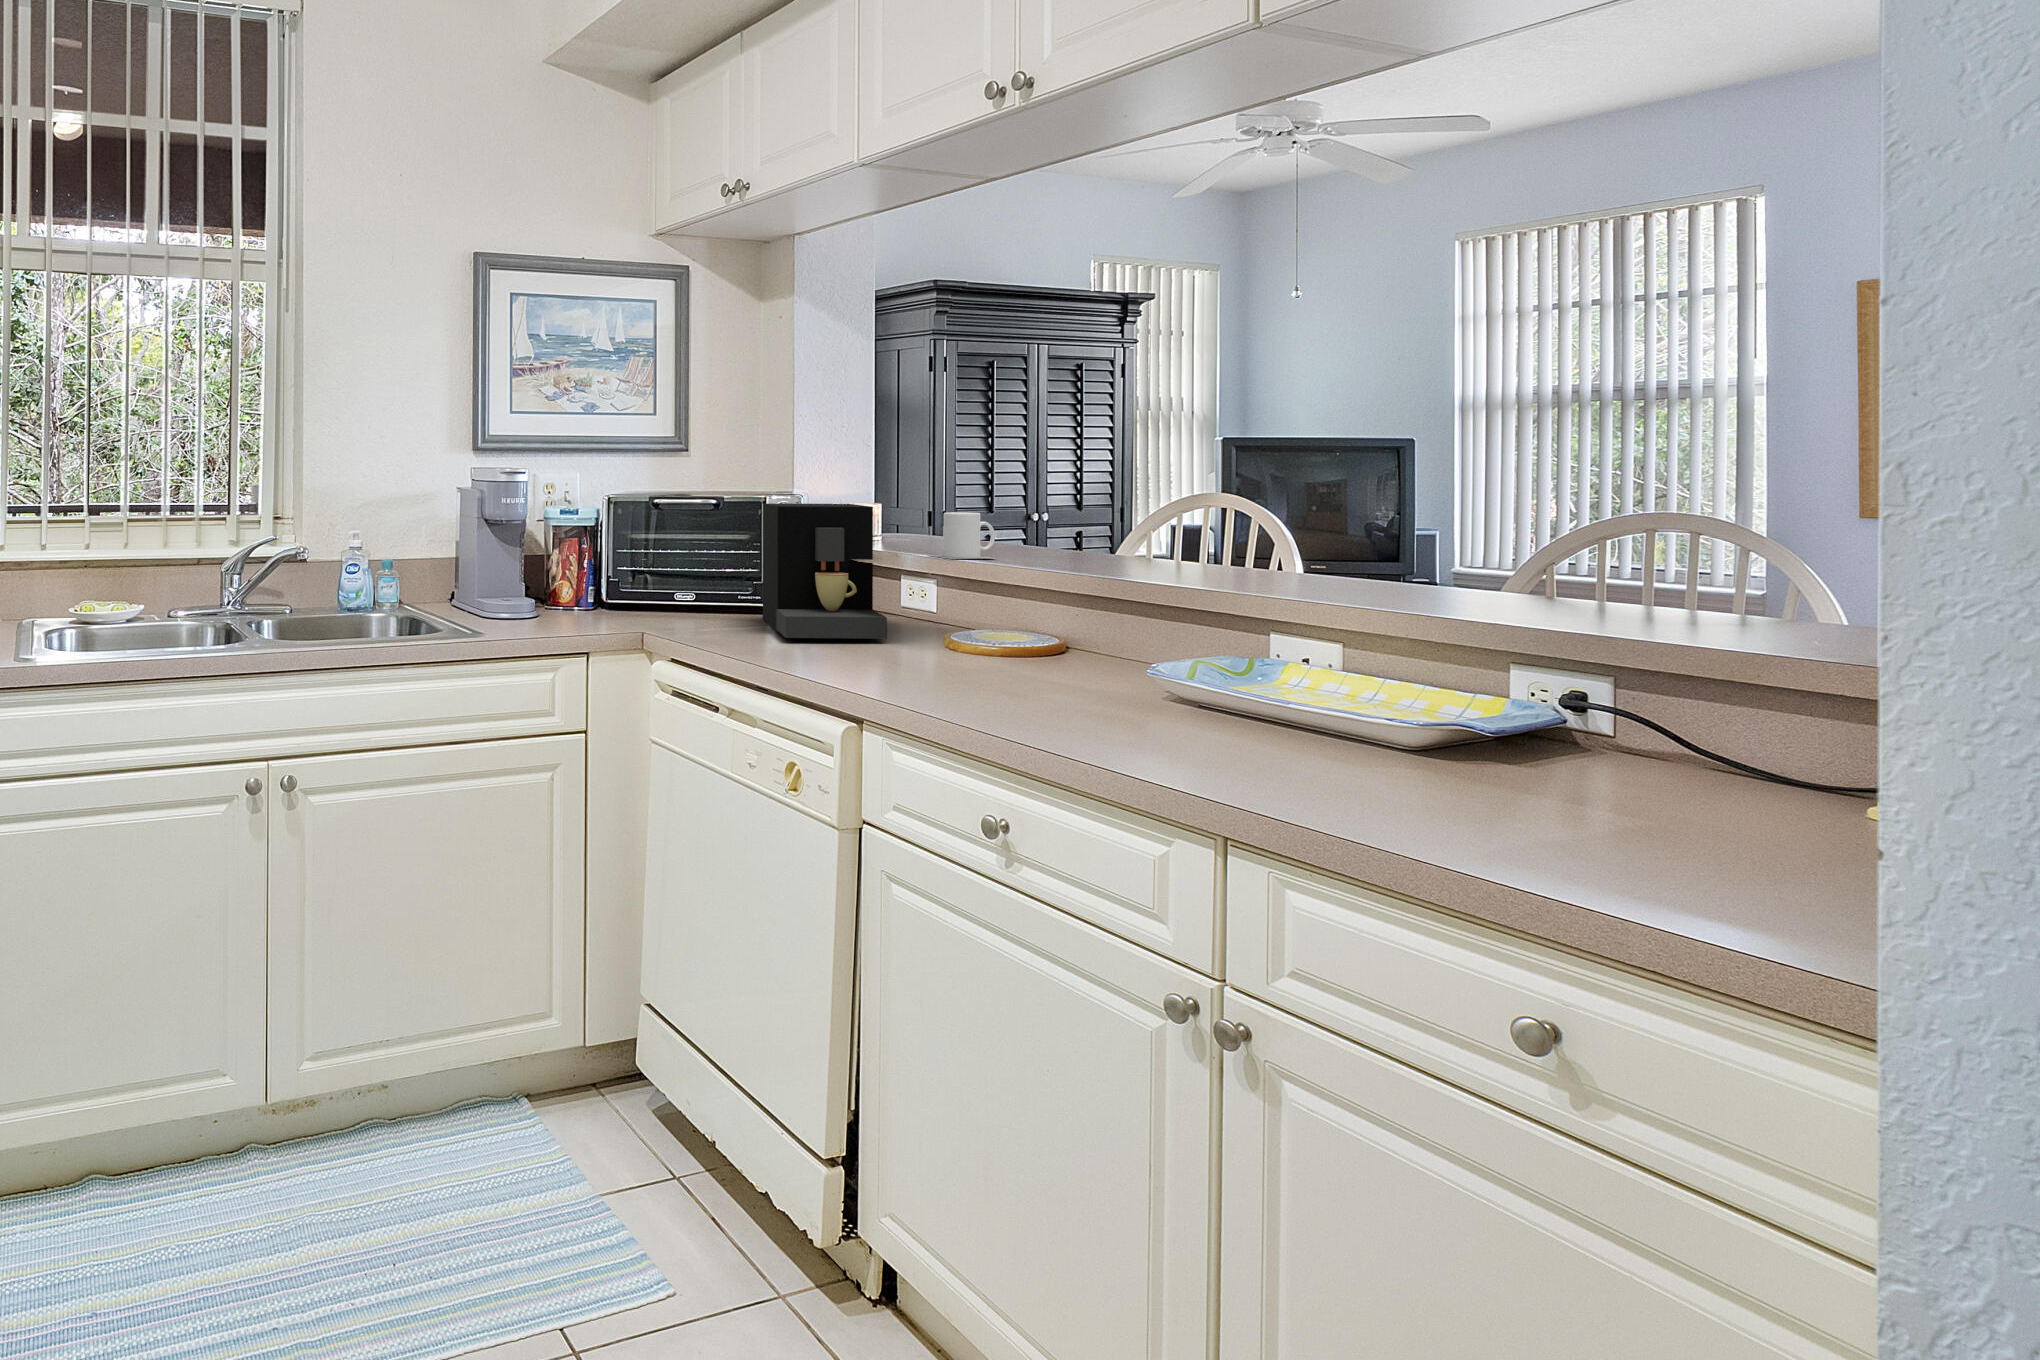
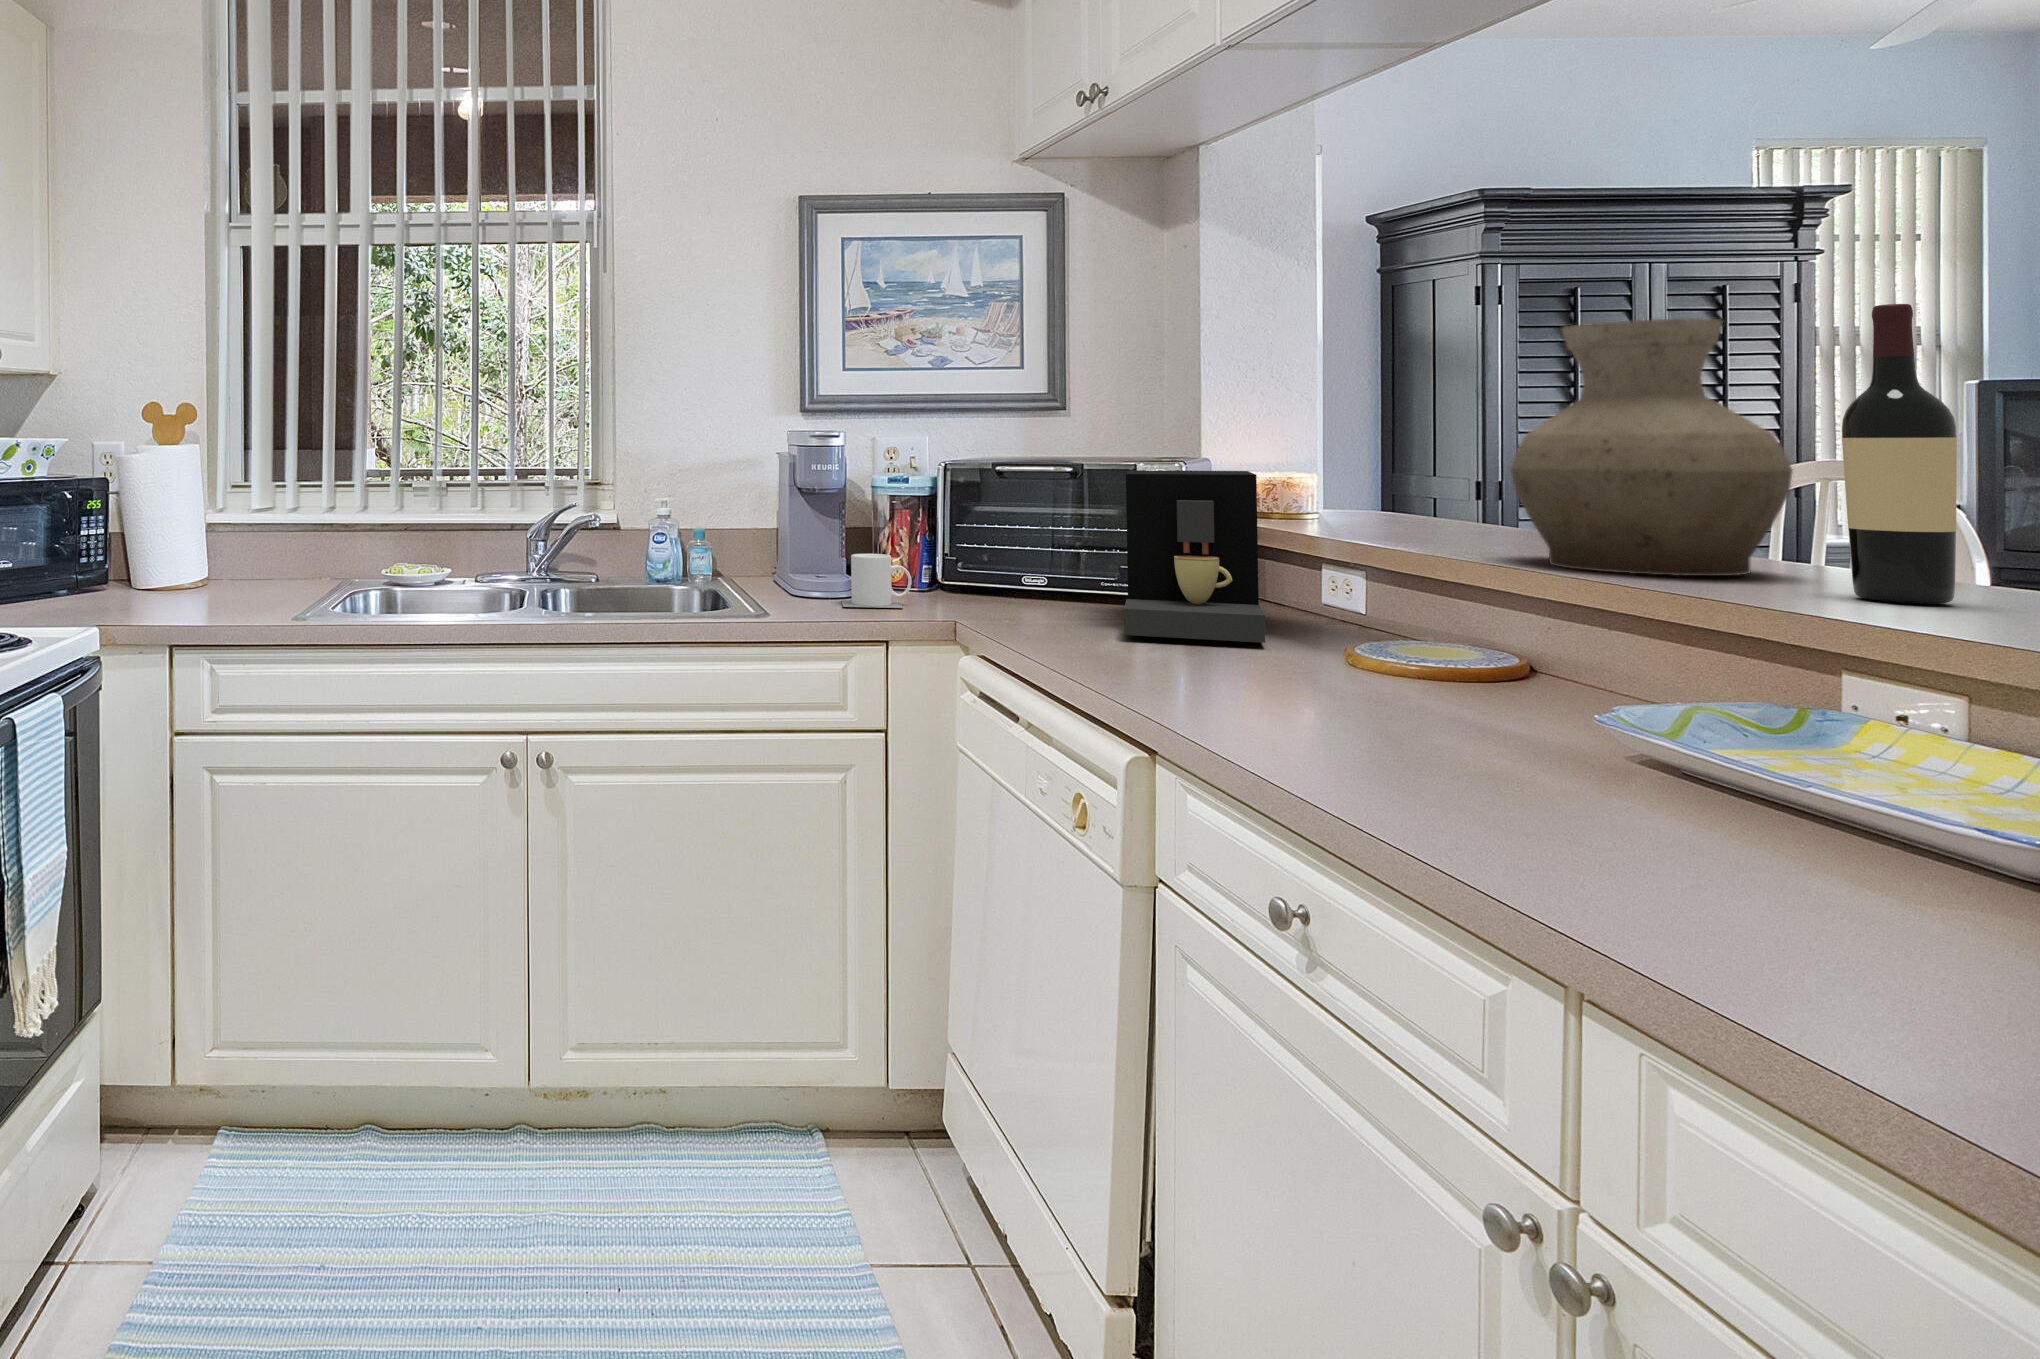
wine bottle: none [1257,393,1316,589] -> present [1842,304,1957,604]
vase: none [1049,396,1216,576] -> present [1511,318,1792,576]
mug: present [929,512,995,559] -> present [842,554,912,608]

